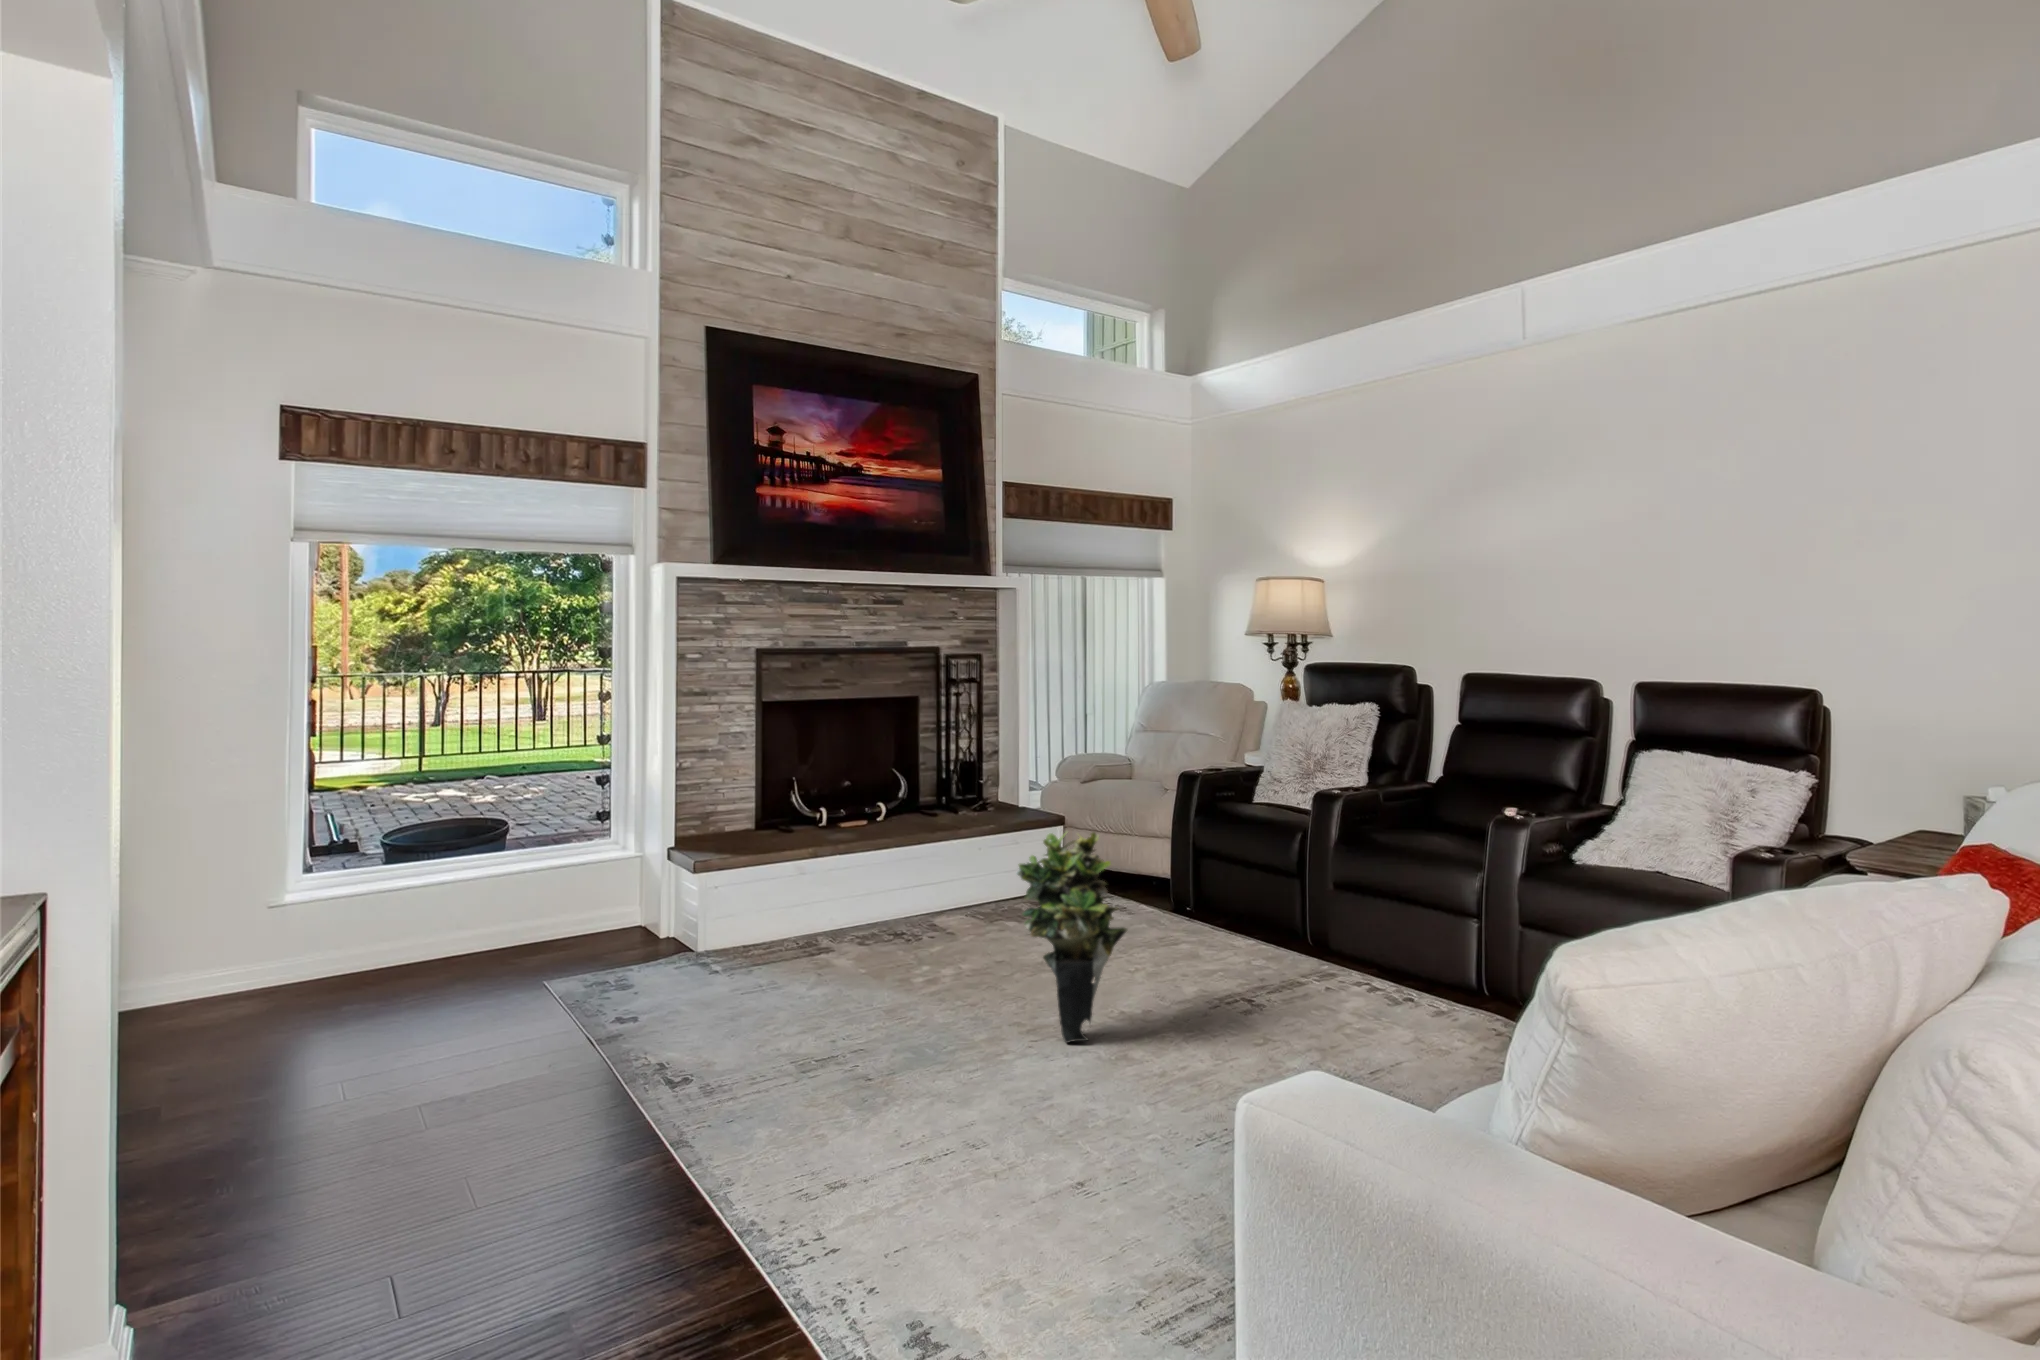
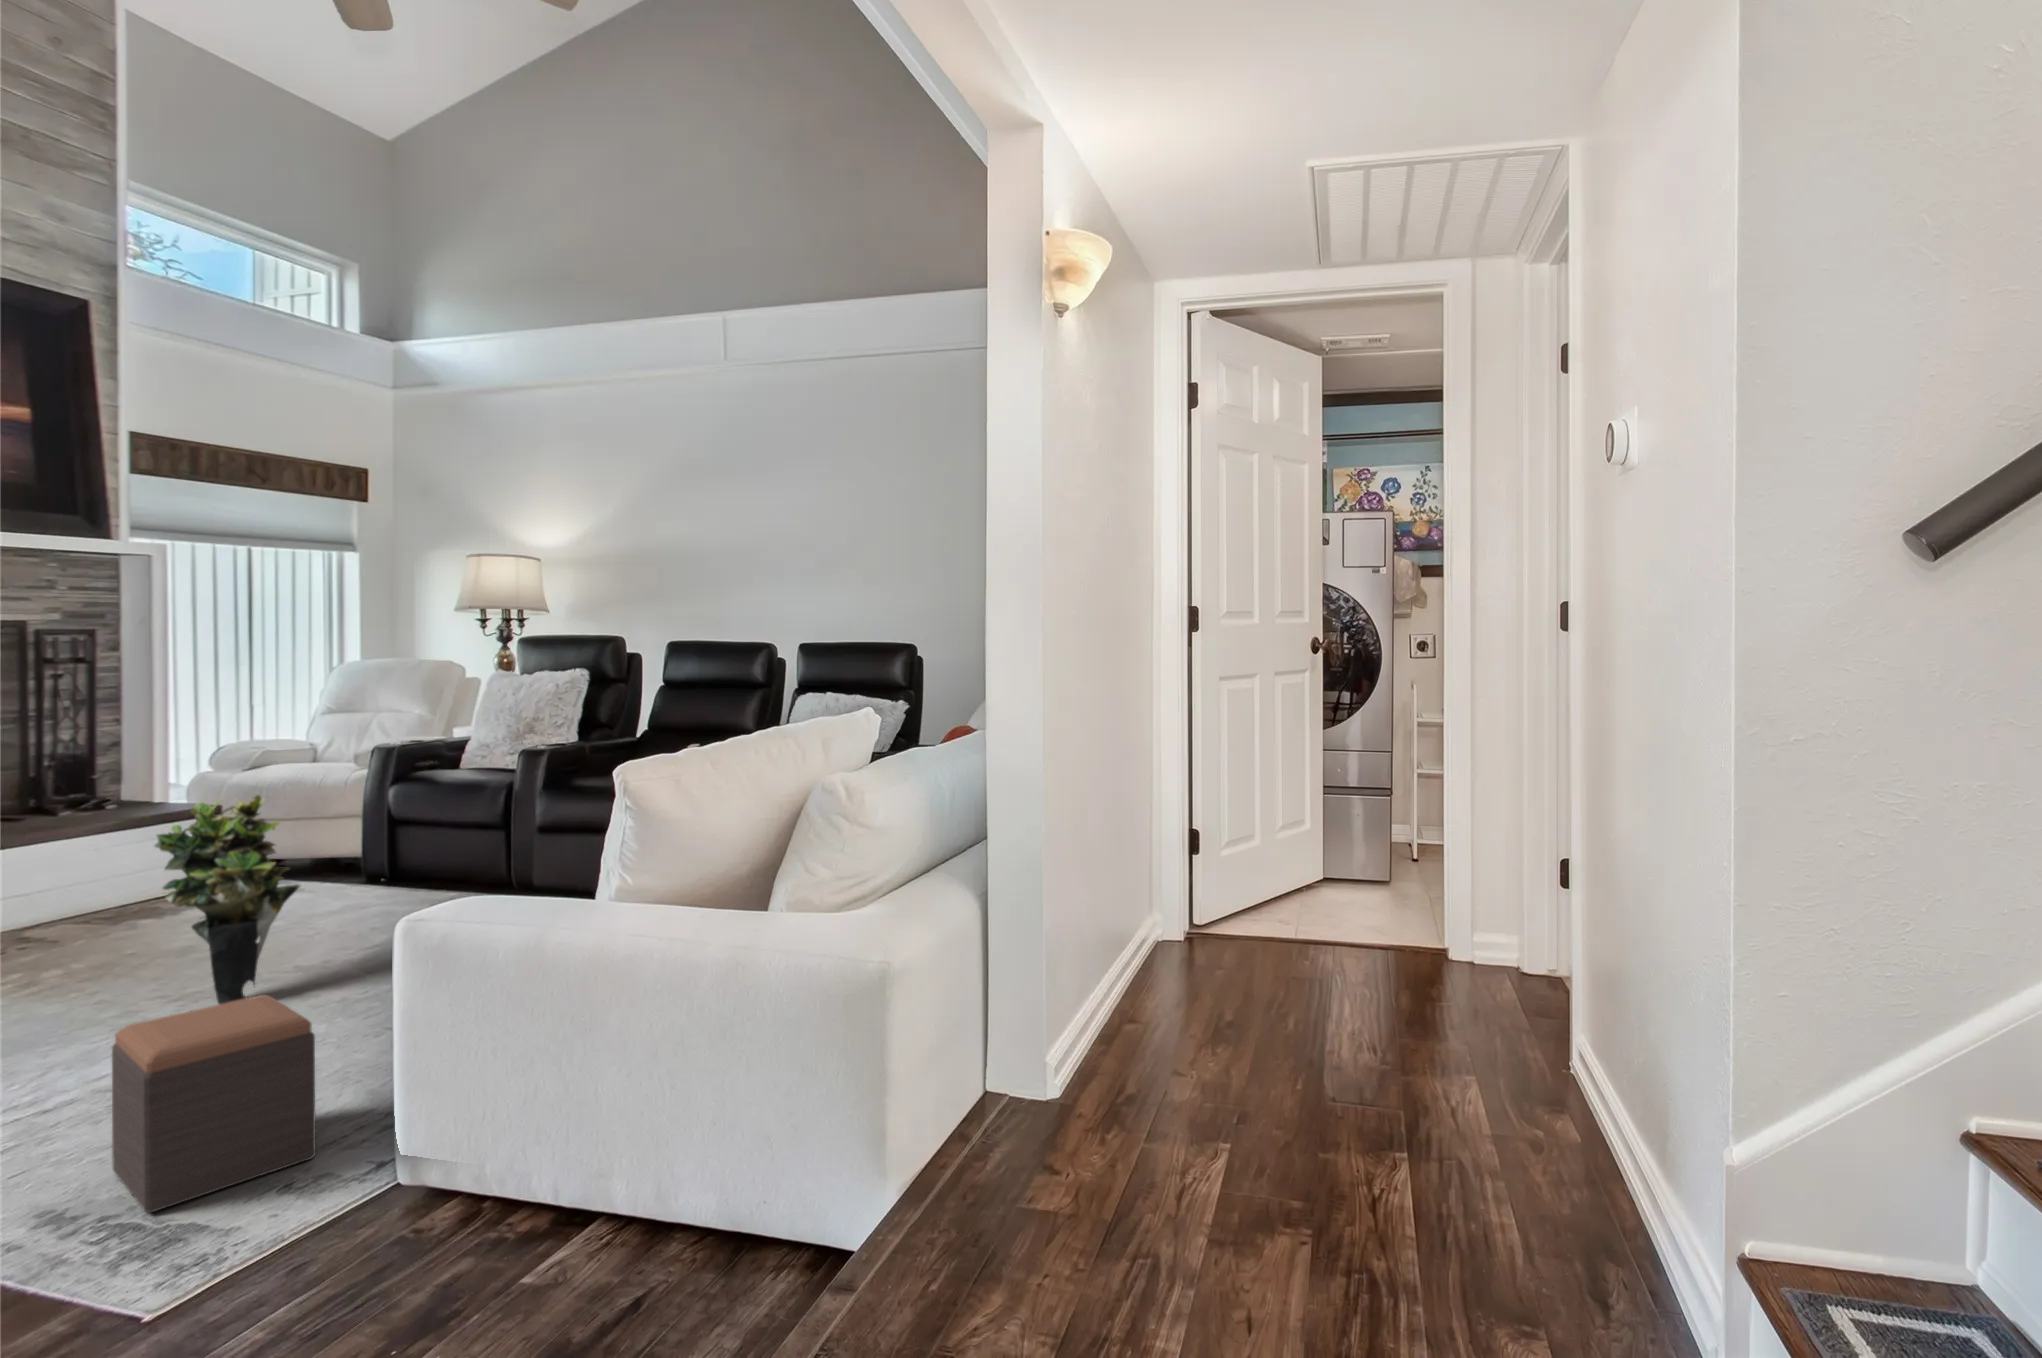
footstool: none [981,1084,1150,1320] -> present [112,995,316,1213]

